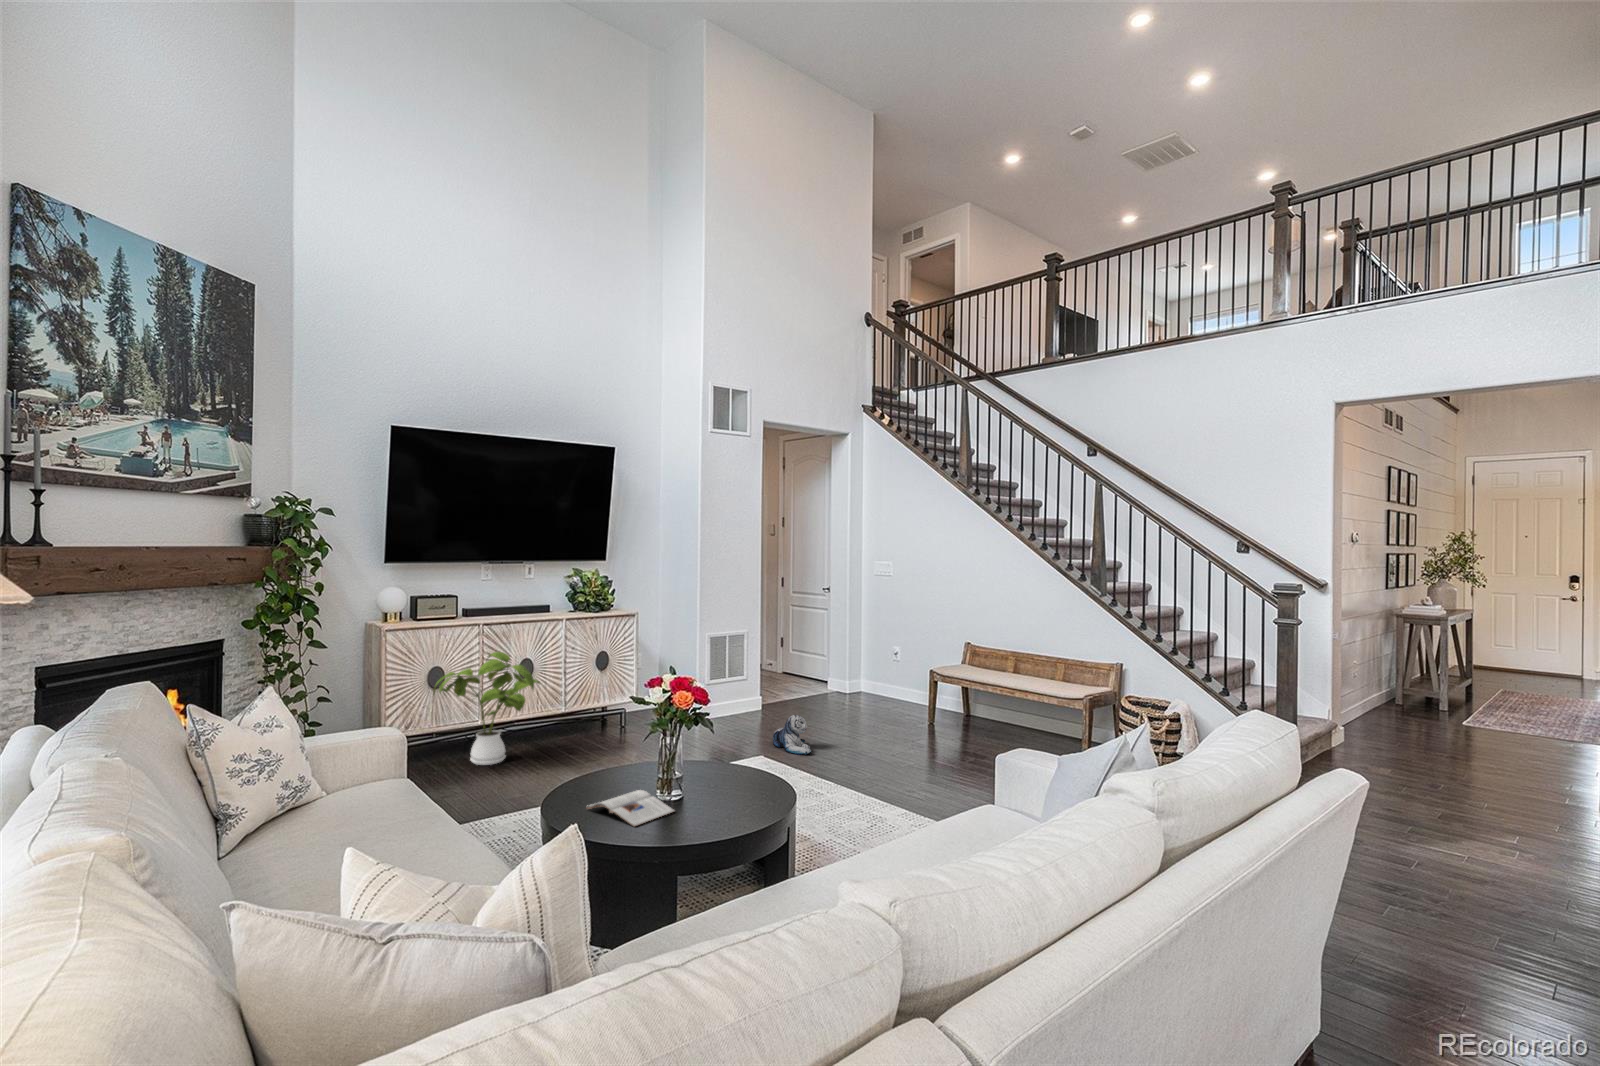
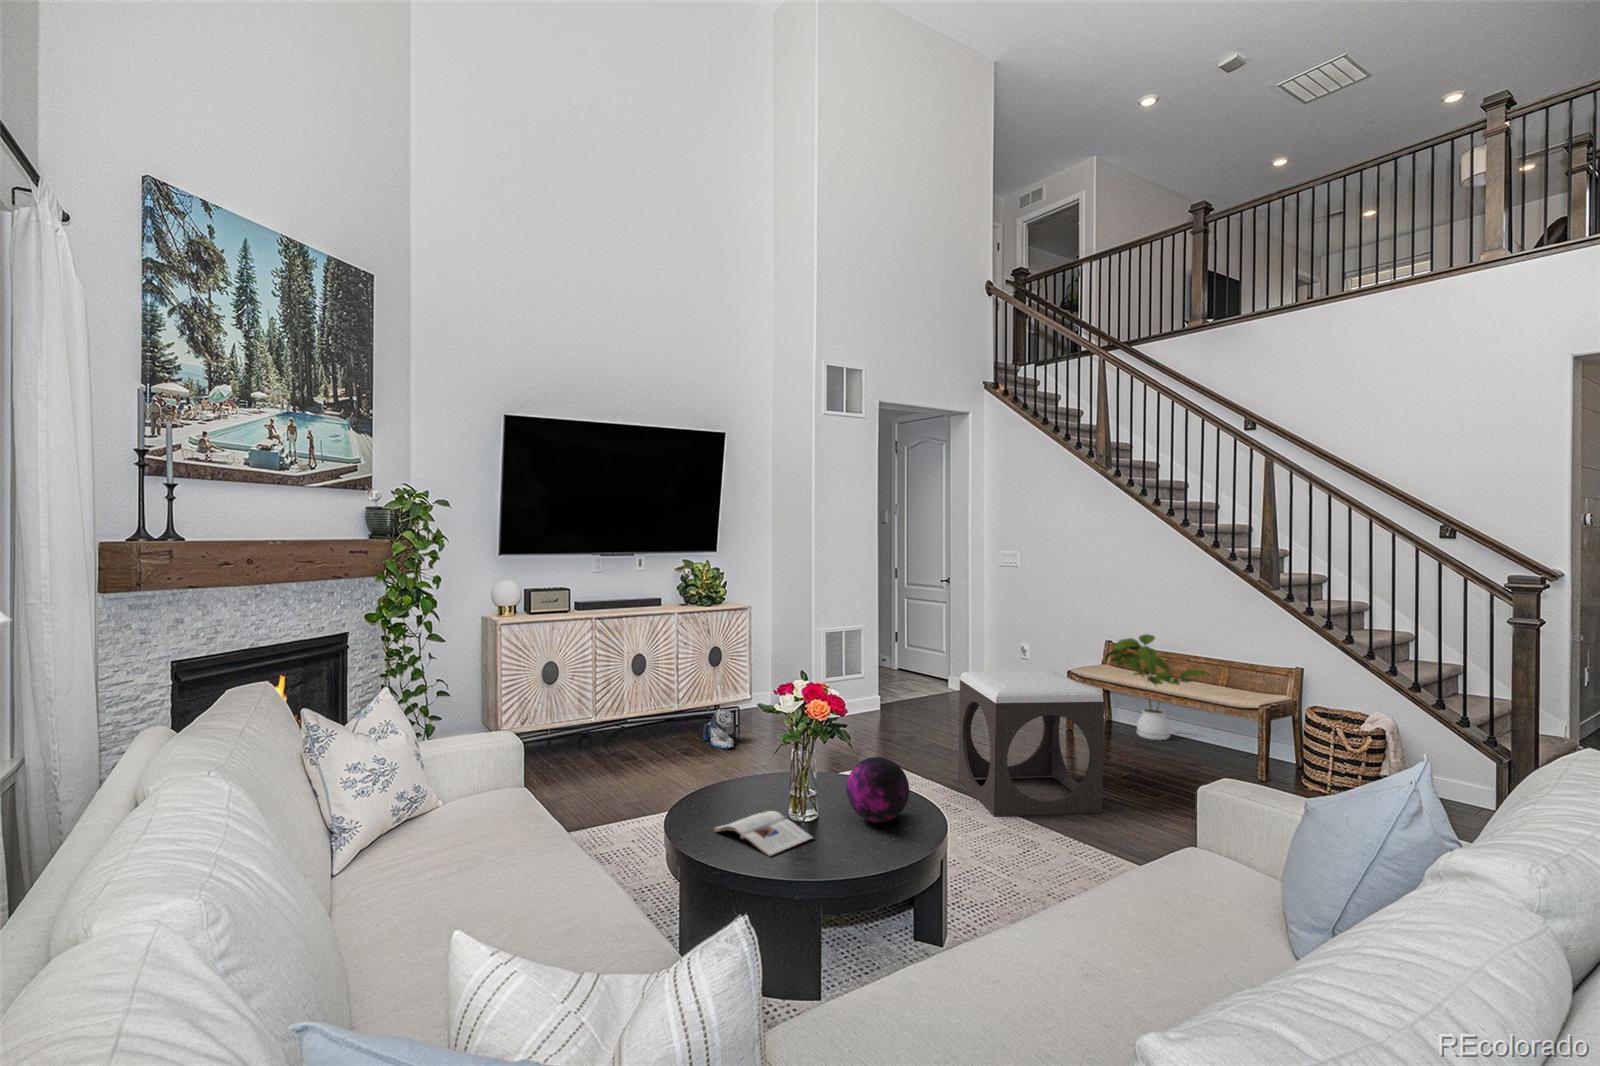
house plant: present [433,652,540,765] -> present [1105,634,1211,740]
footstool: none [825,668,950,799] -> present [958,671,1104,817]
plush toy: present [773,715,811,755] -> present [703,709,736,749]
decorative orb: none [707,740,762,797] -> present [847,757,909,822]

